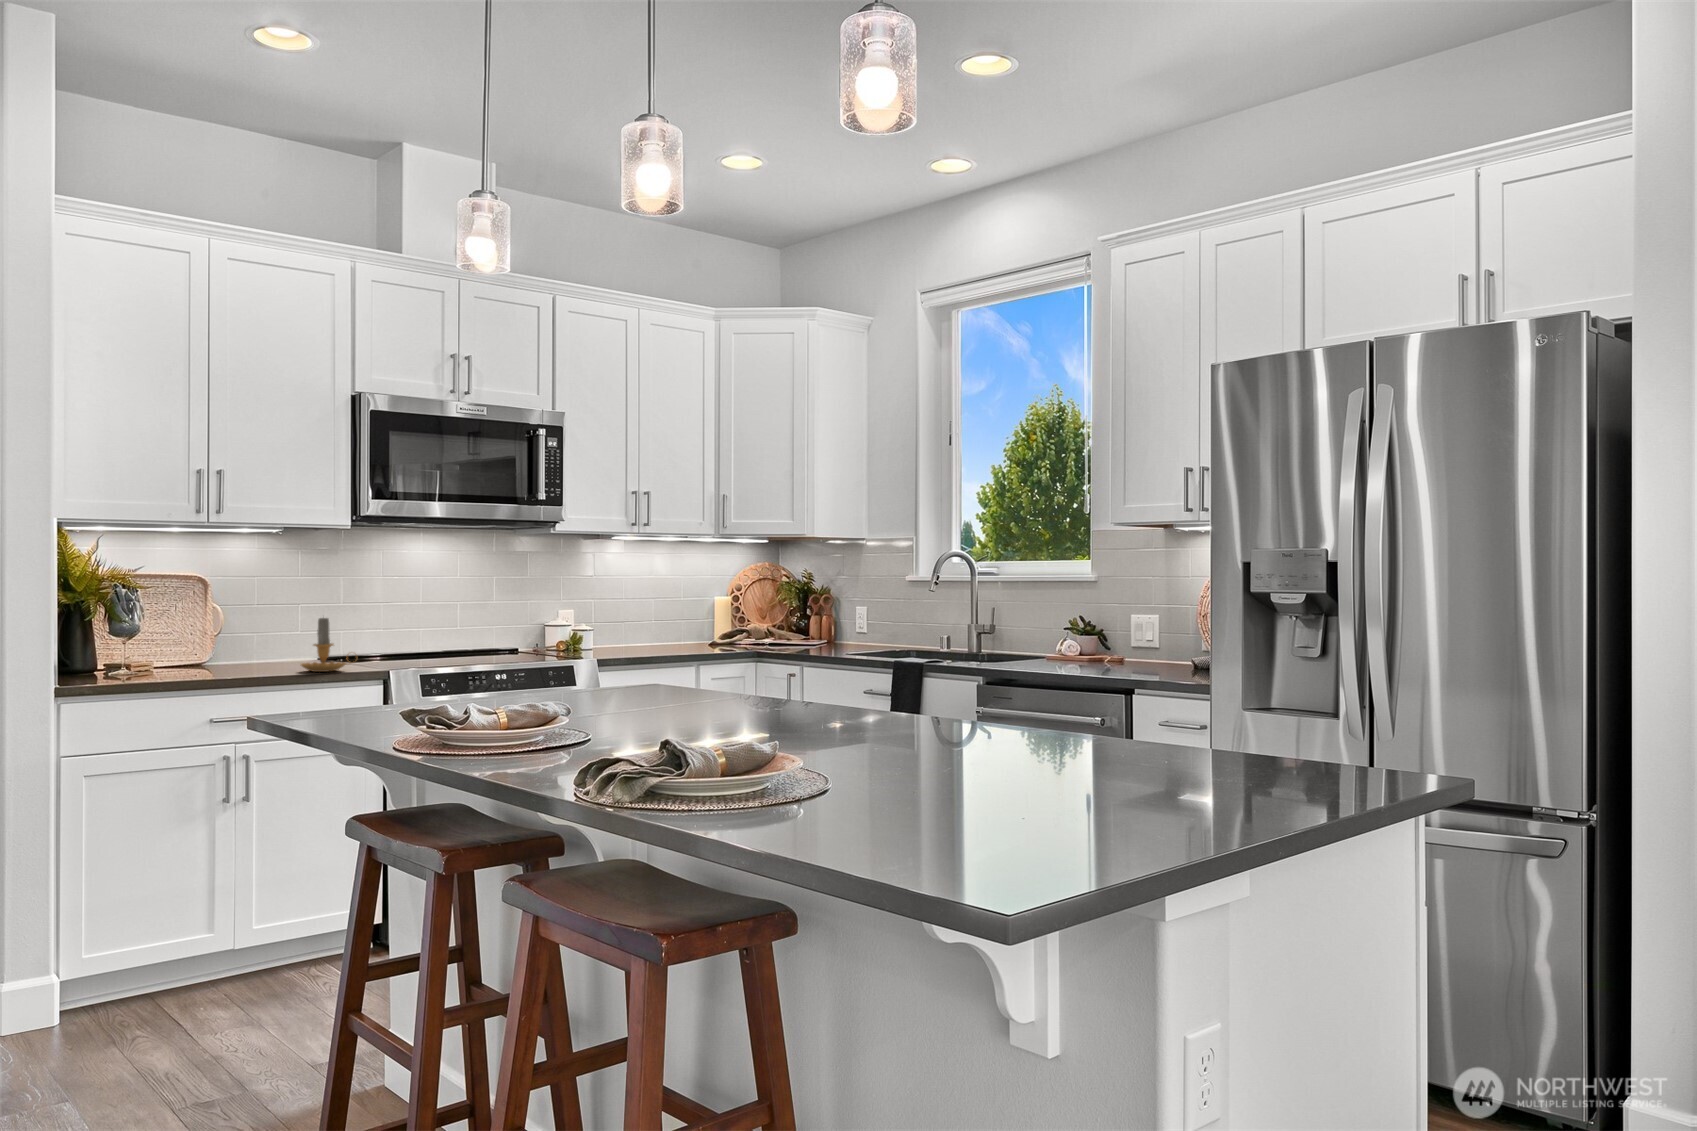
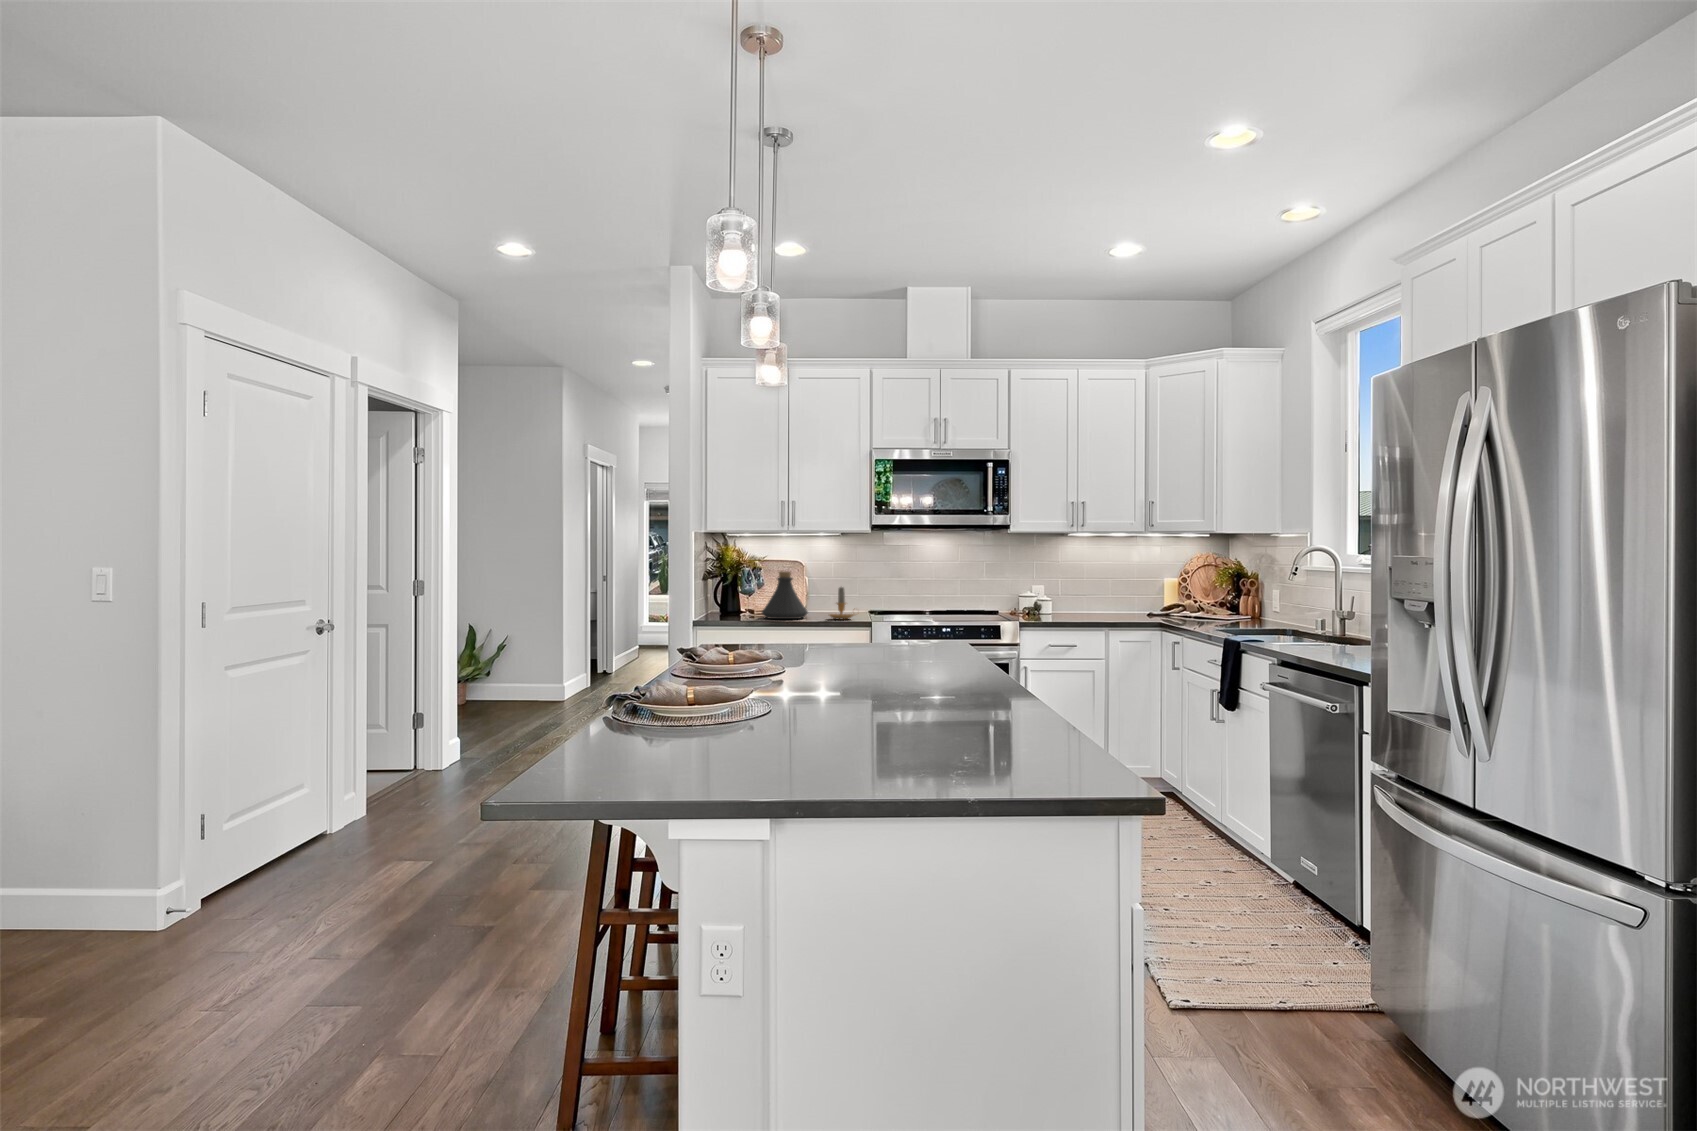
bottle: none [167,593,260,677] -> present [762,571,808,619]

